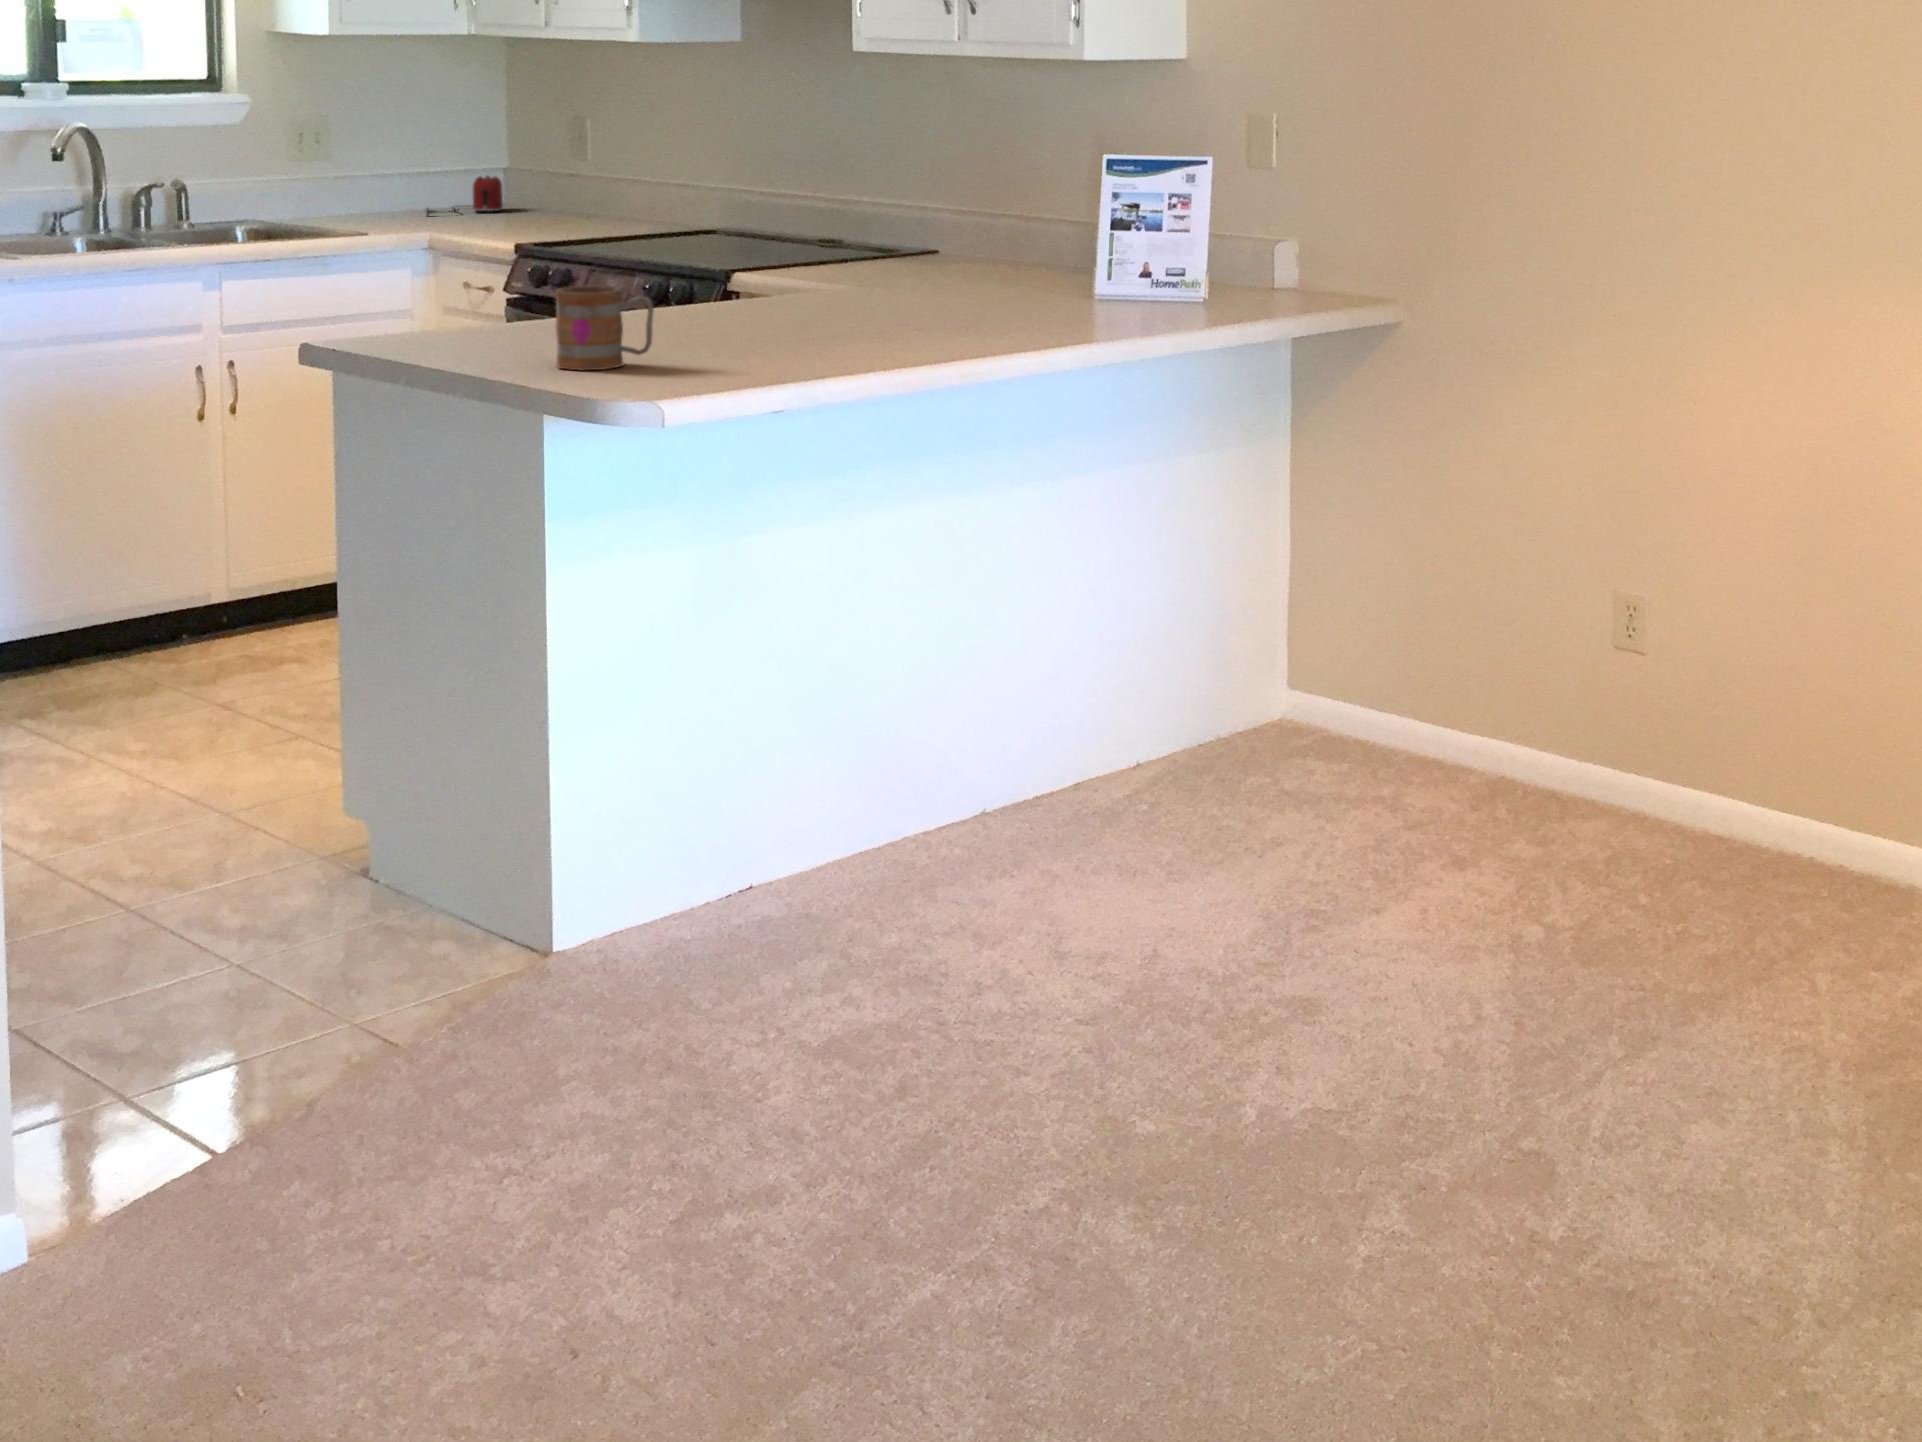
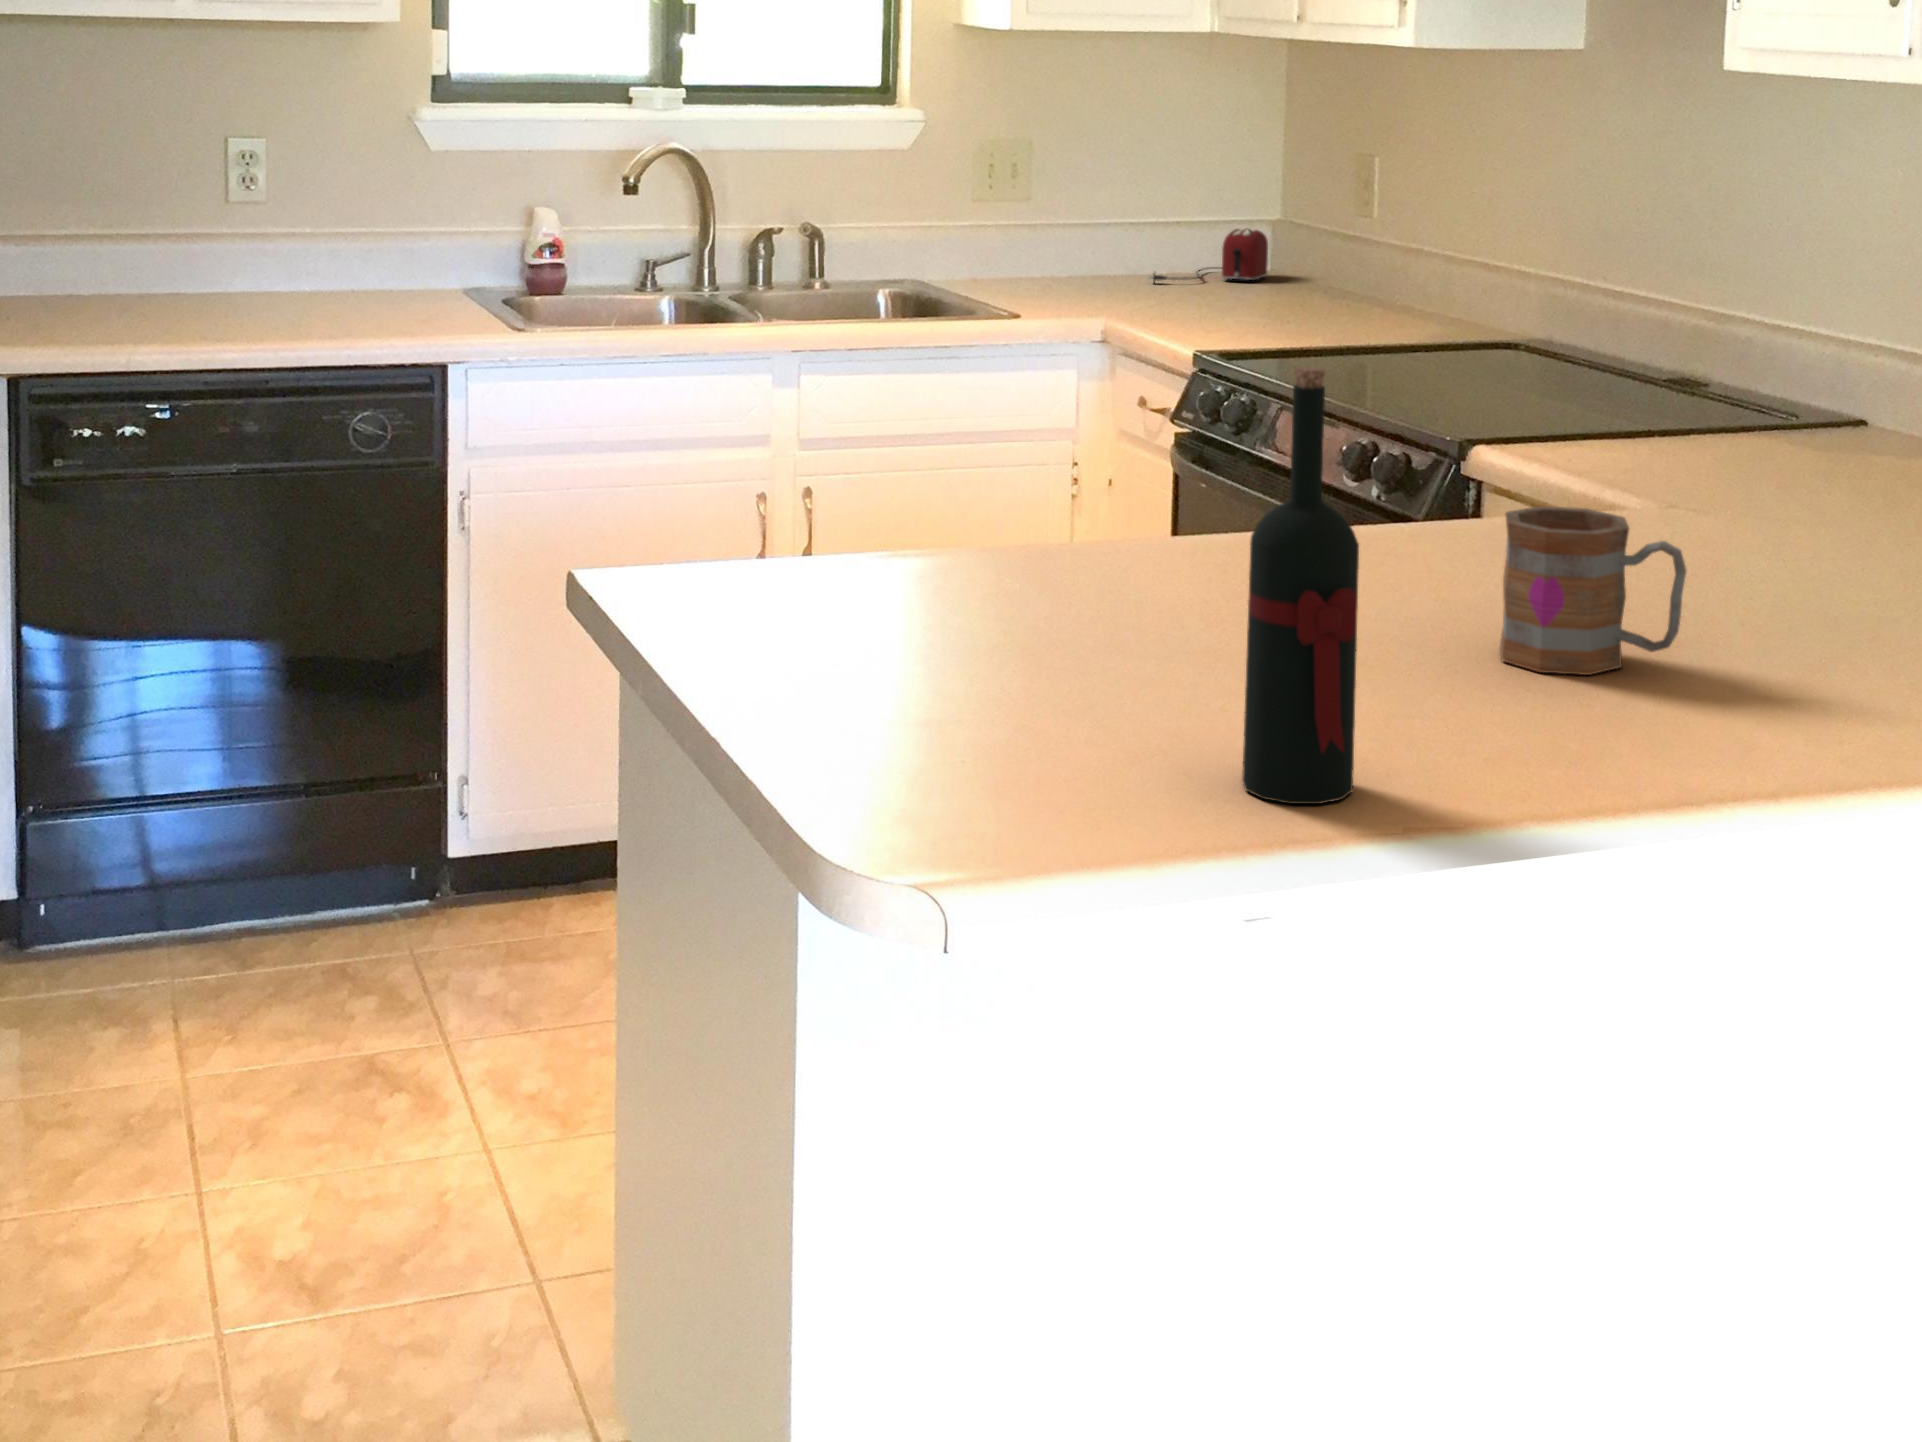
wine bottle: none [742,176,795,370] -> present [1242,367,1359,804]
mug: present [555,286,653,371] -> present [1500,506,1686,675]

